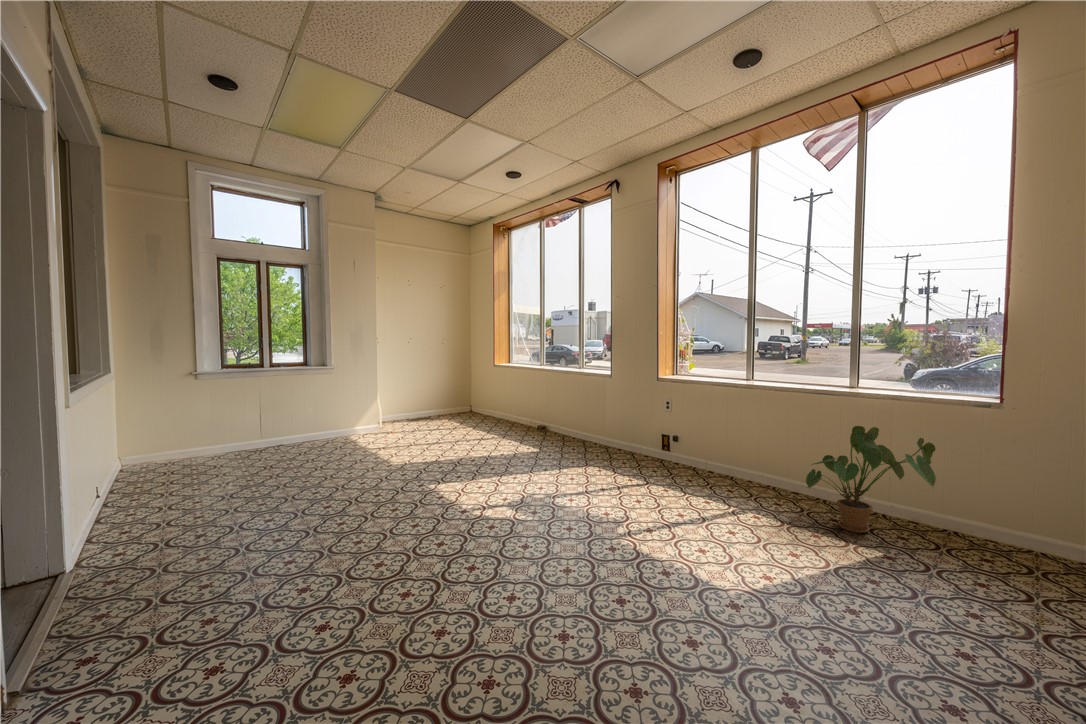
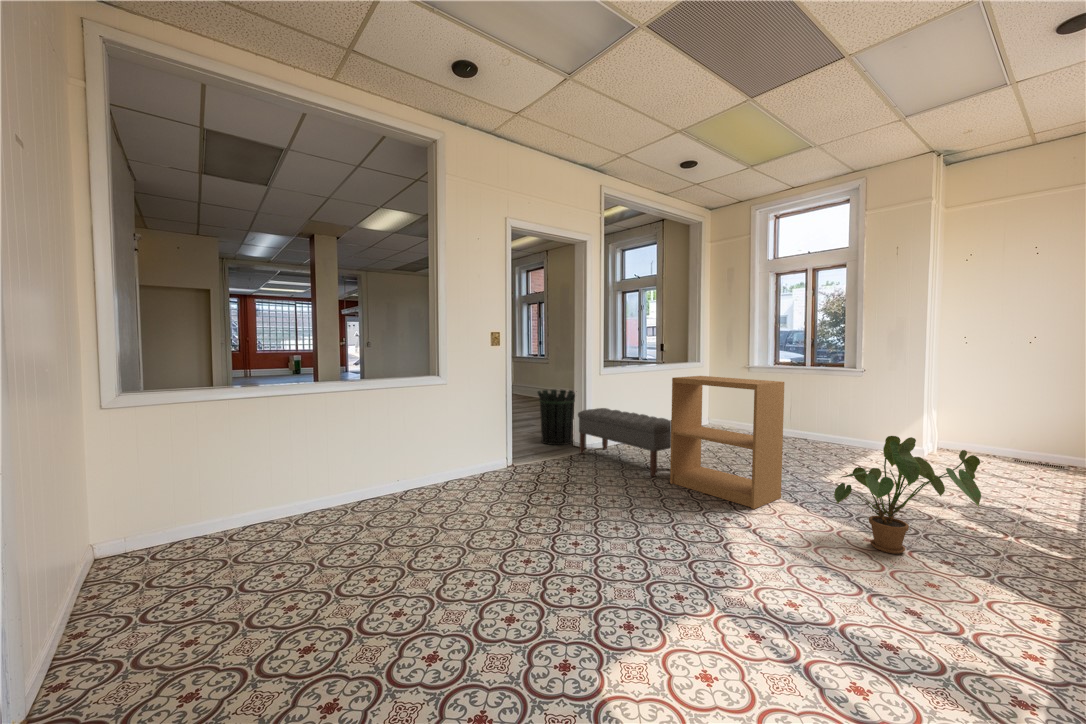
bookshelf: none [655,372,761,496] -> present [670,376,784,509]
waste bin: none [528,386,567,439] -> present [537,390,575,445]
bench: none [567,404,667,468] -> present [578,408,671,477]

